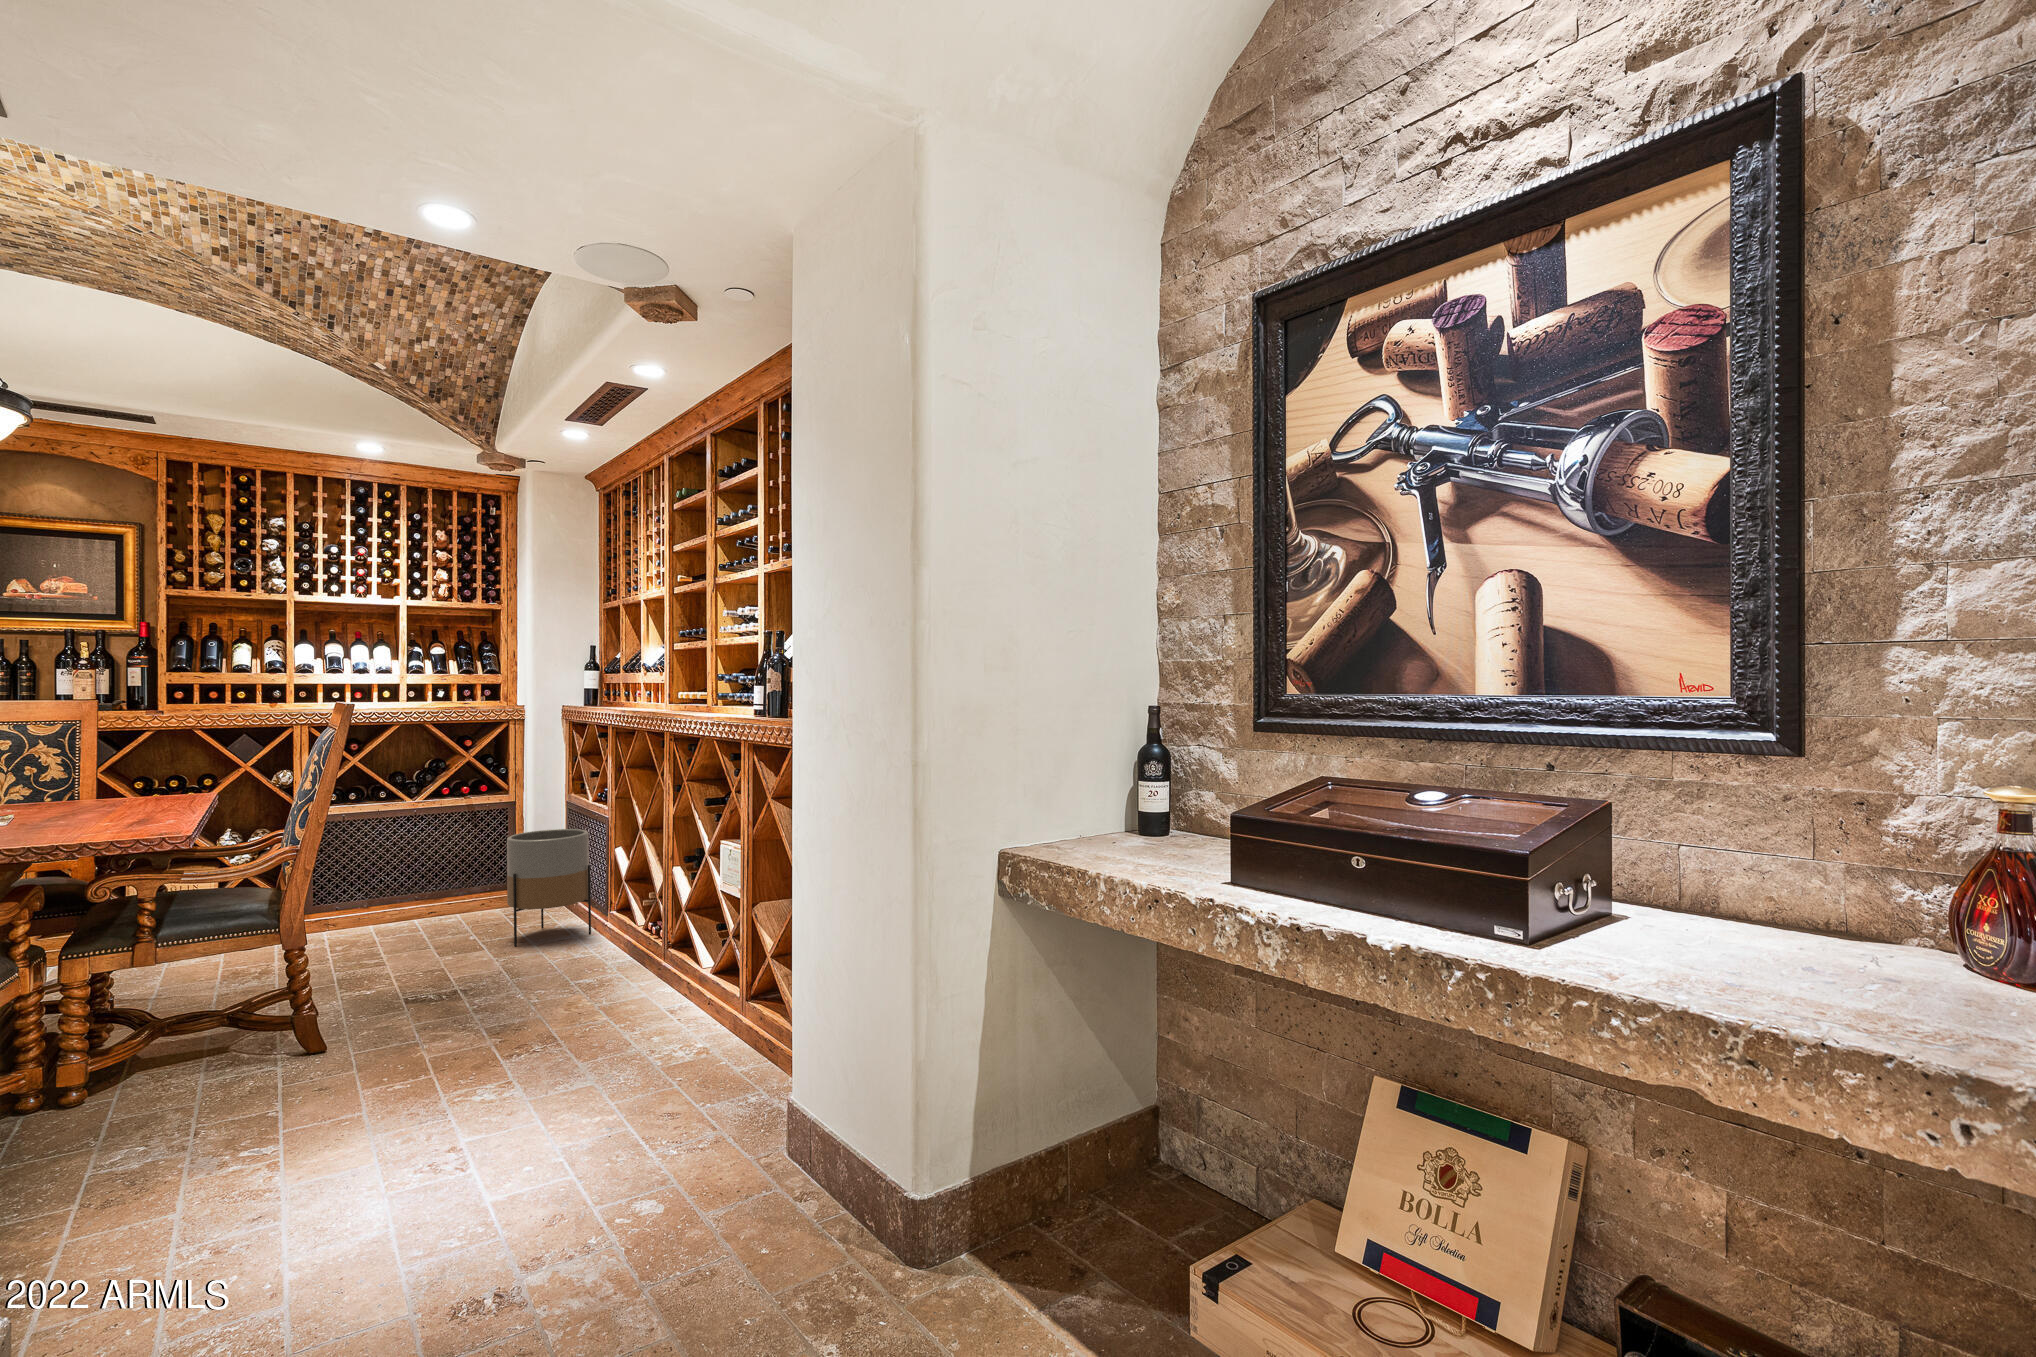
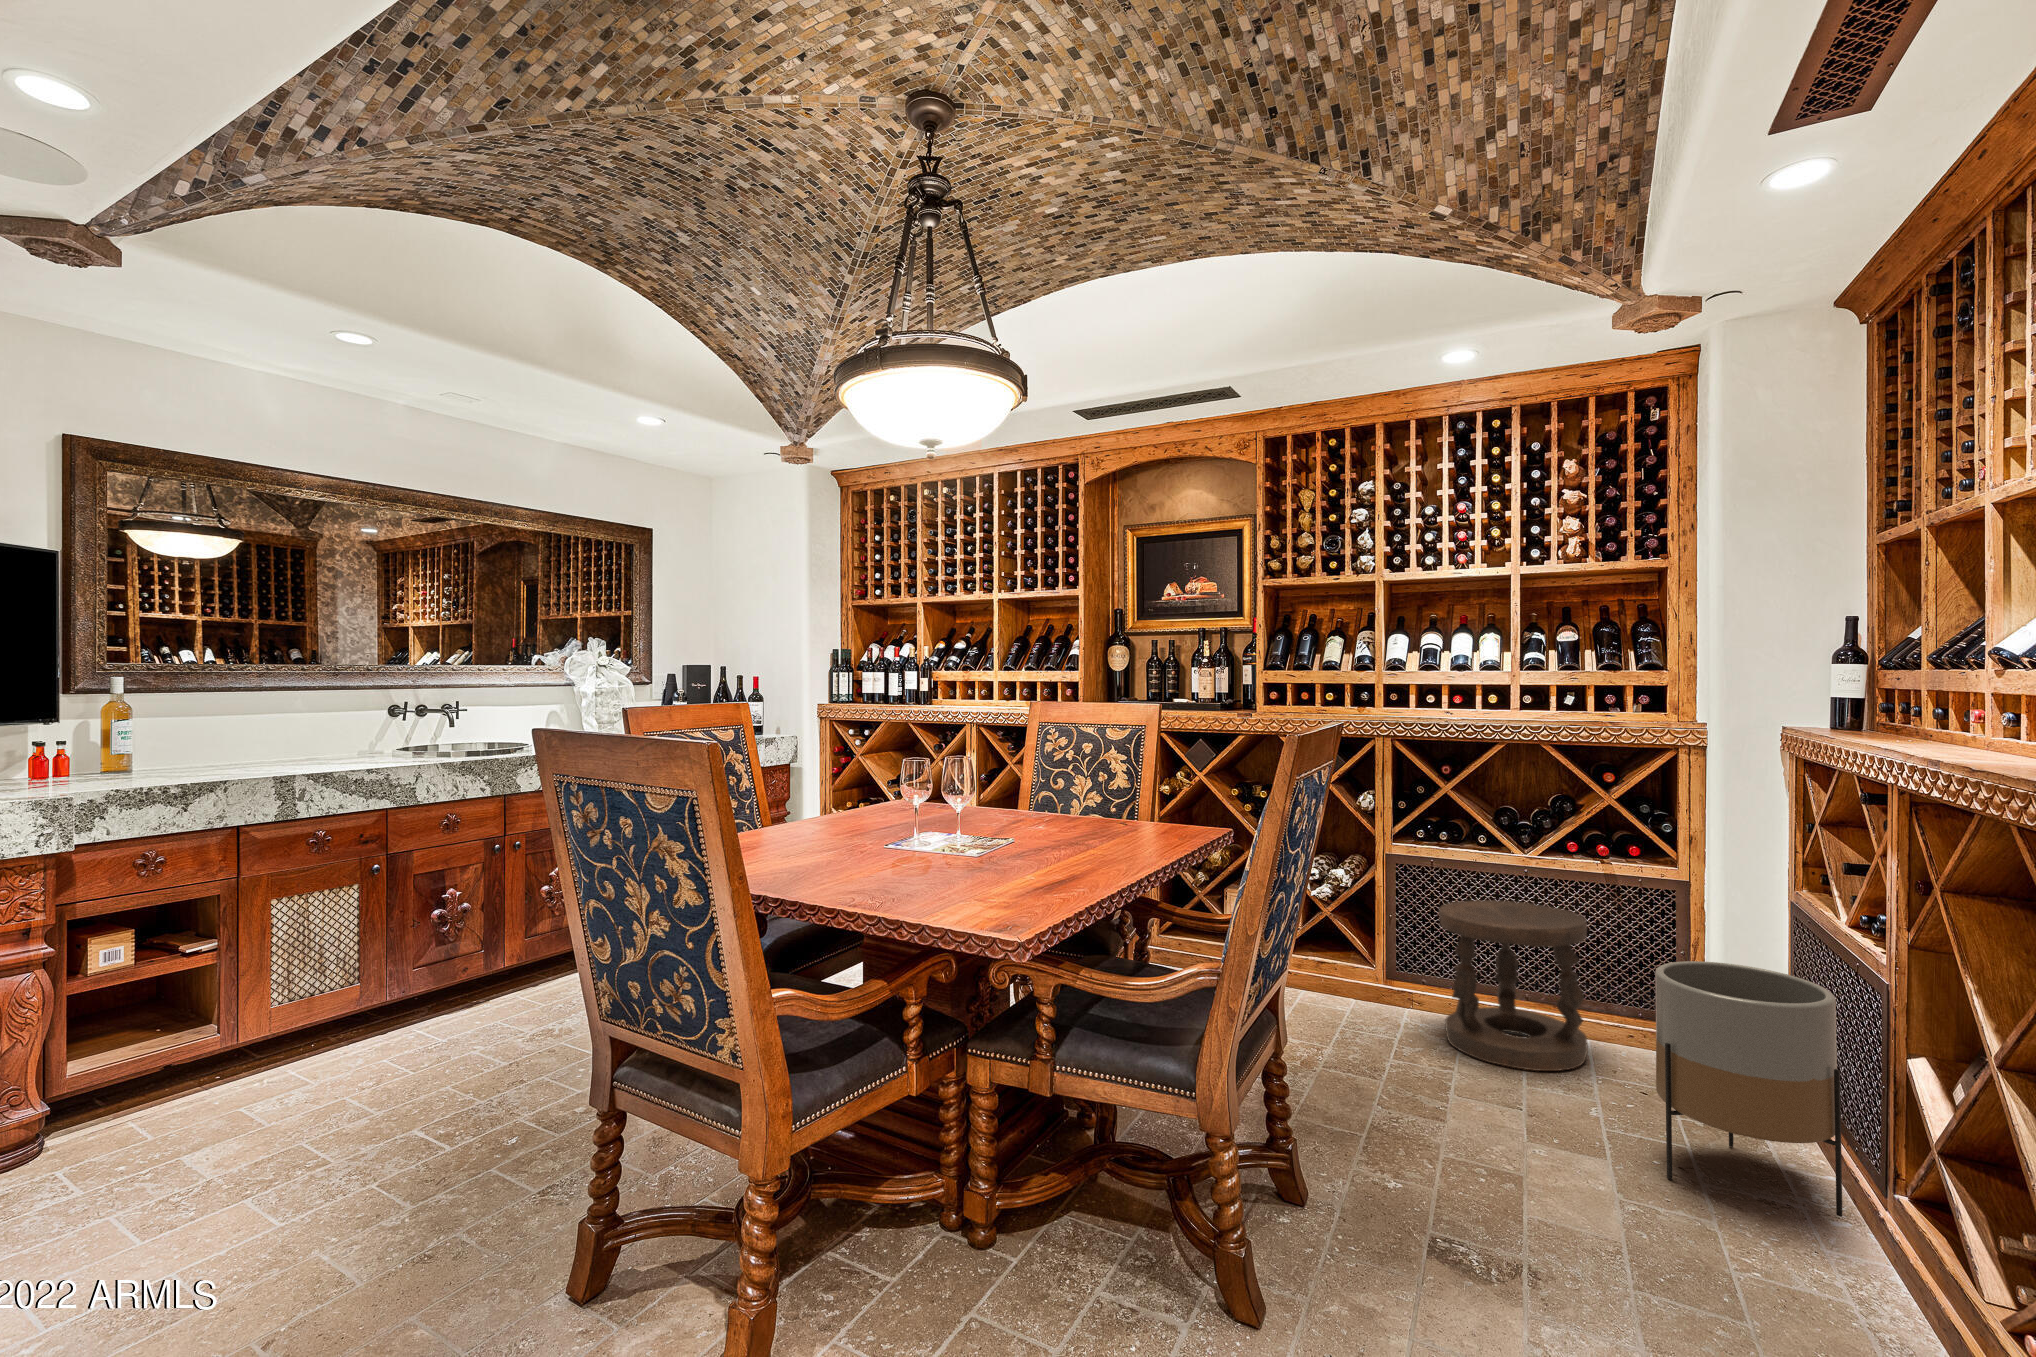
stool: none [354,830,459,938] -> present [1439,900,1588,1071]

